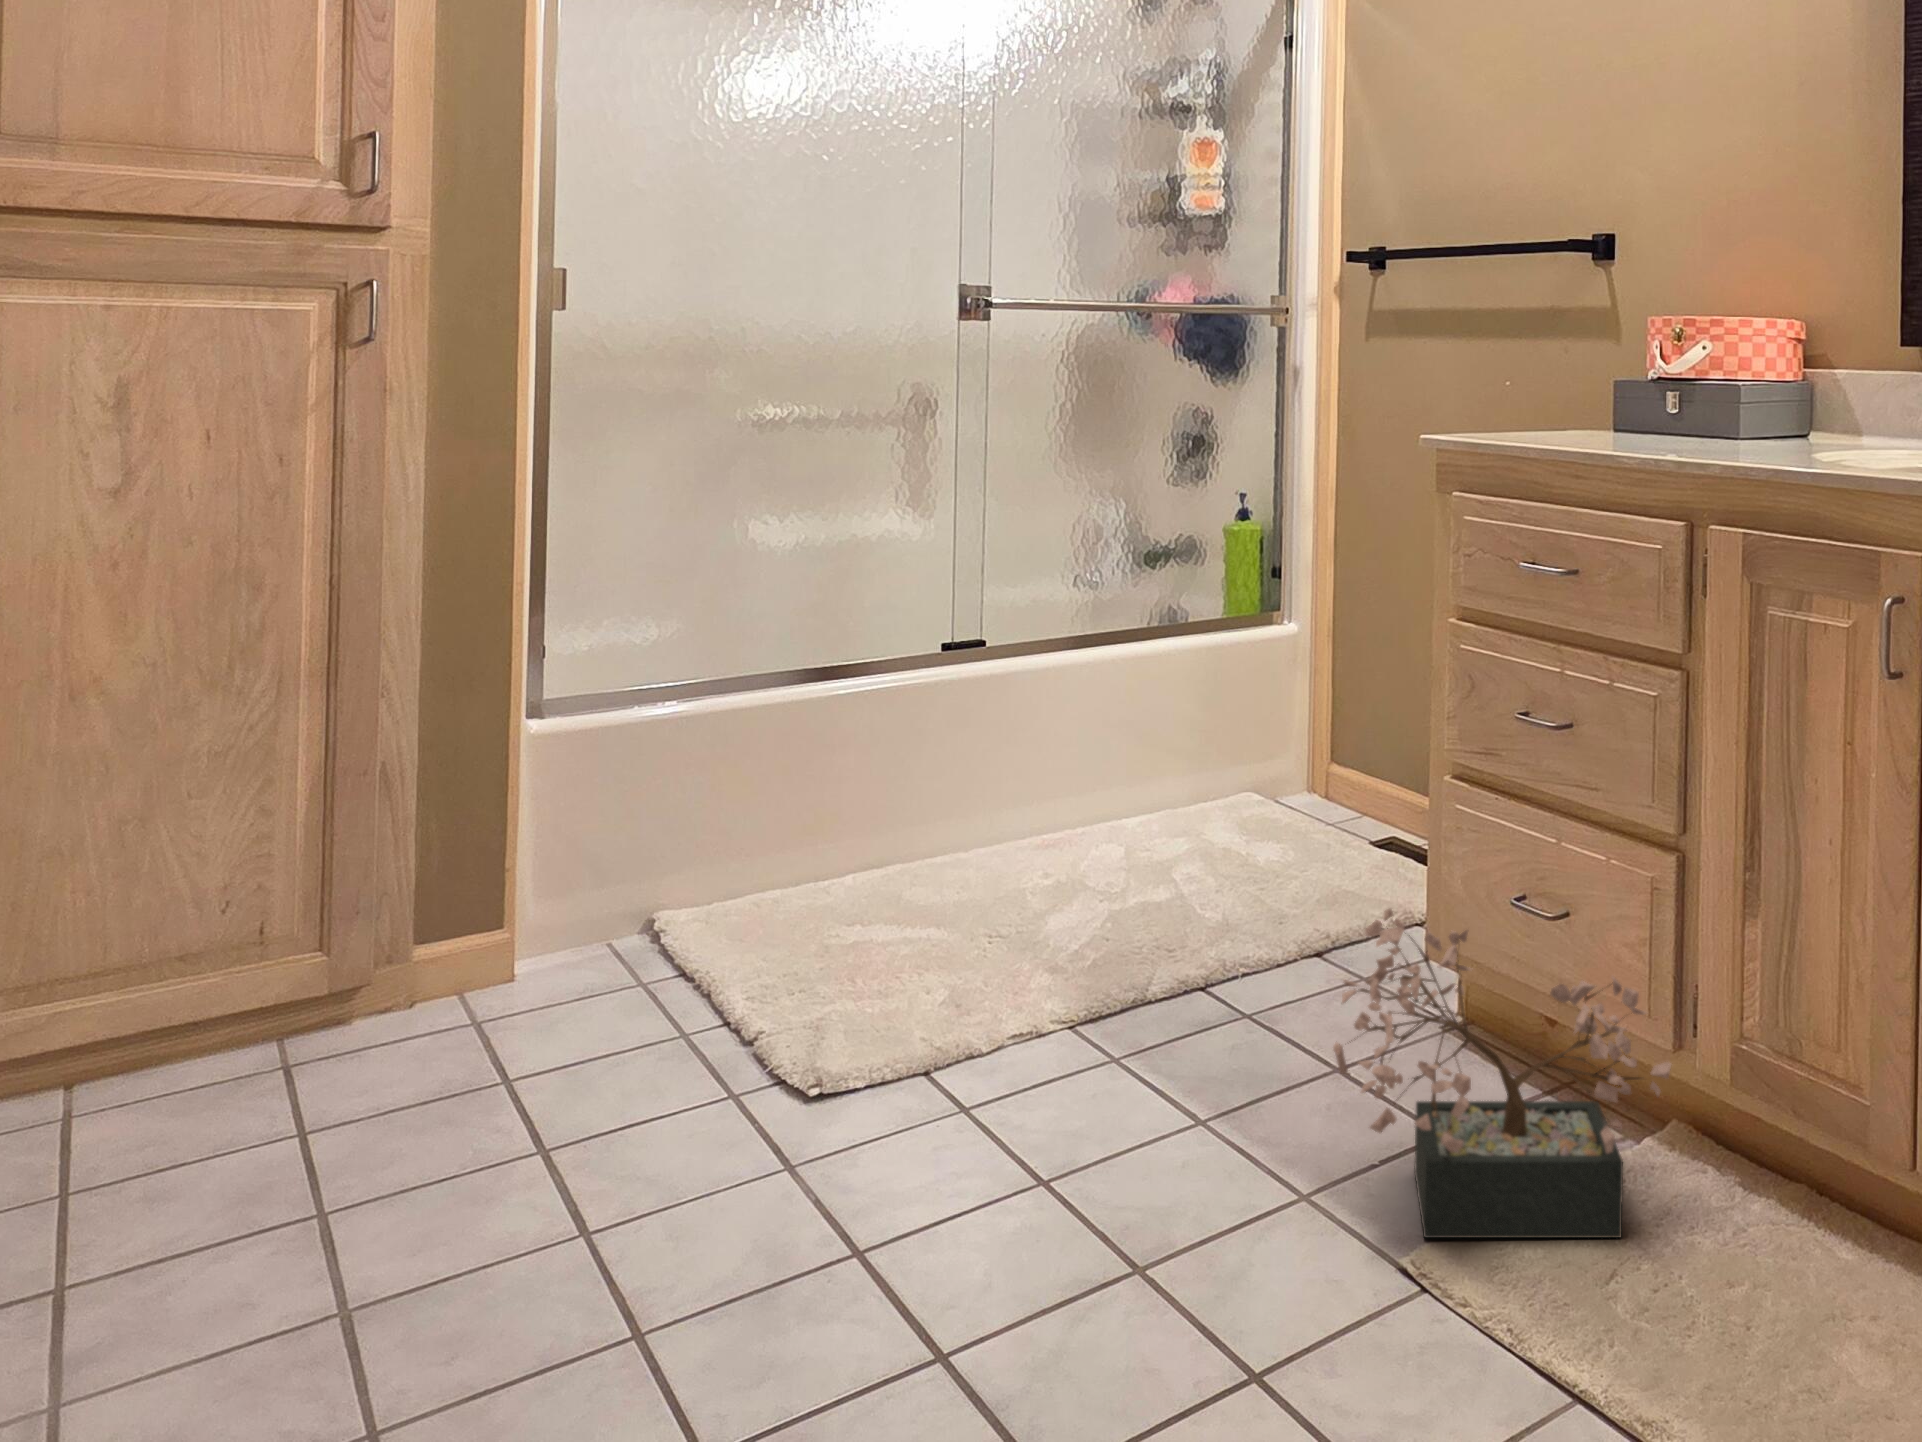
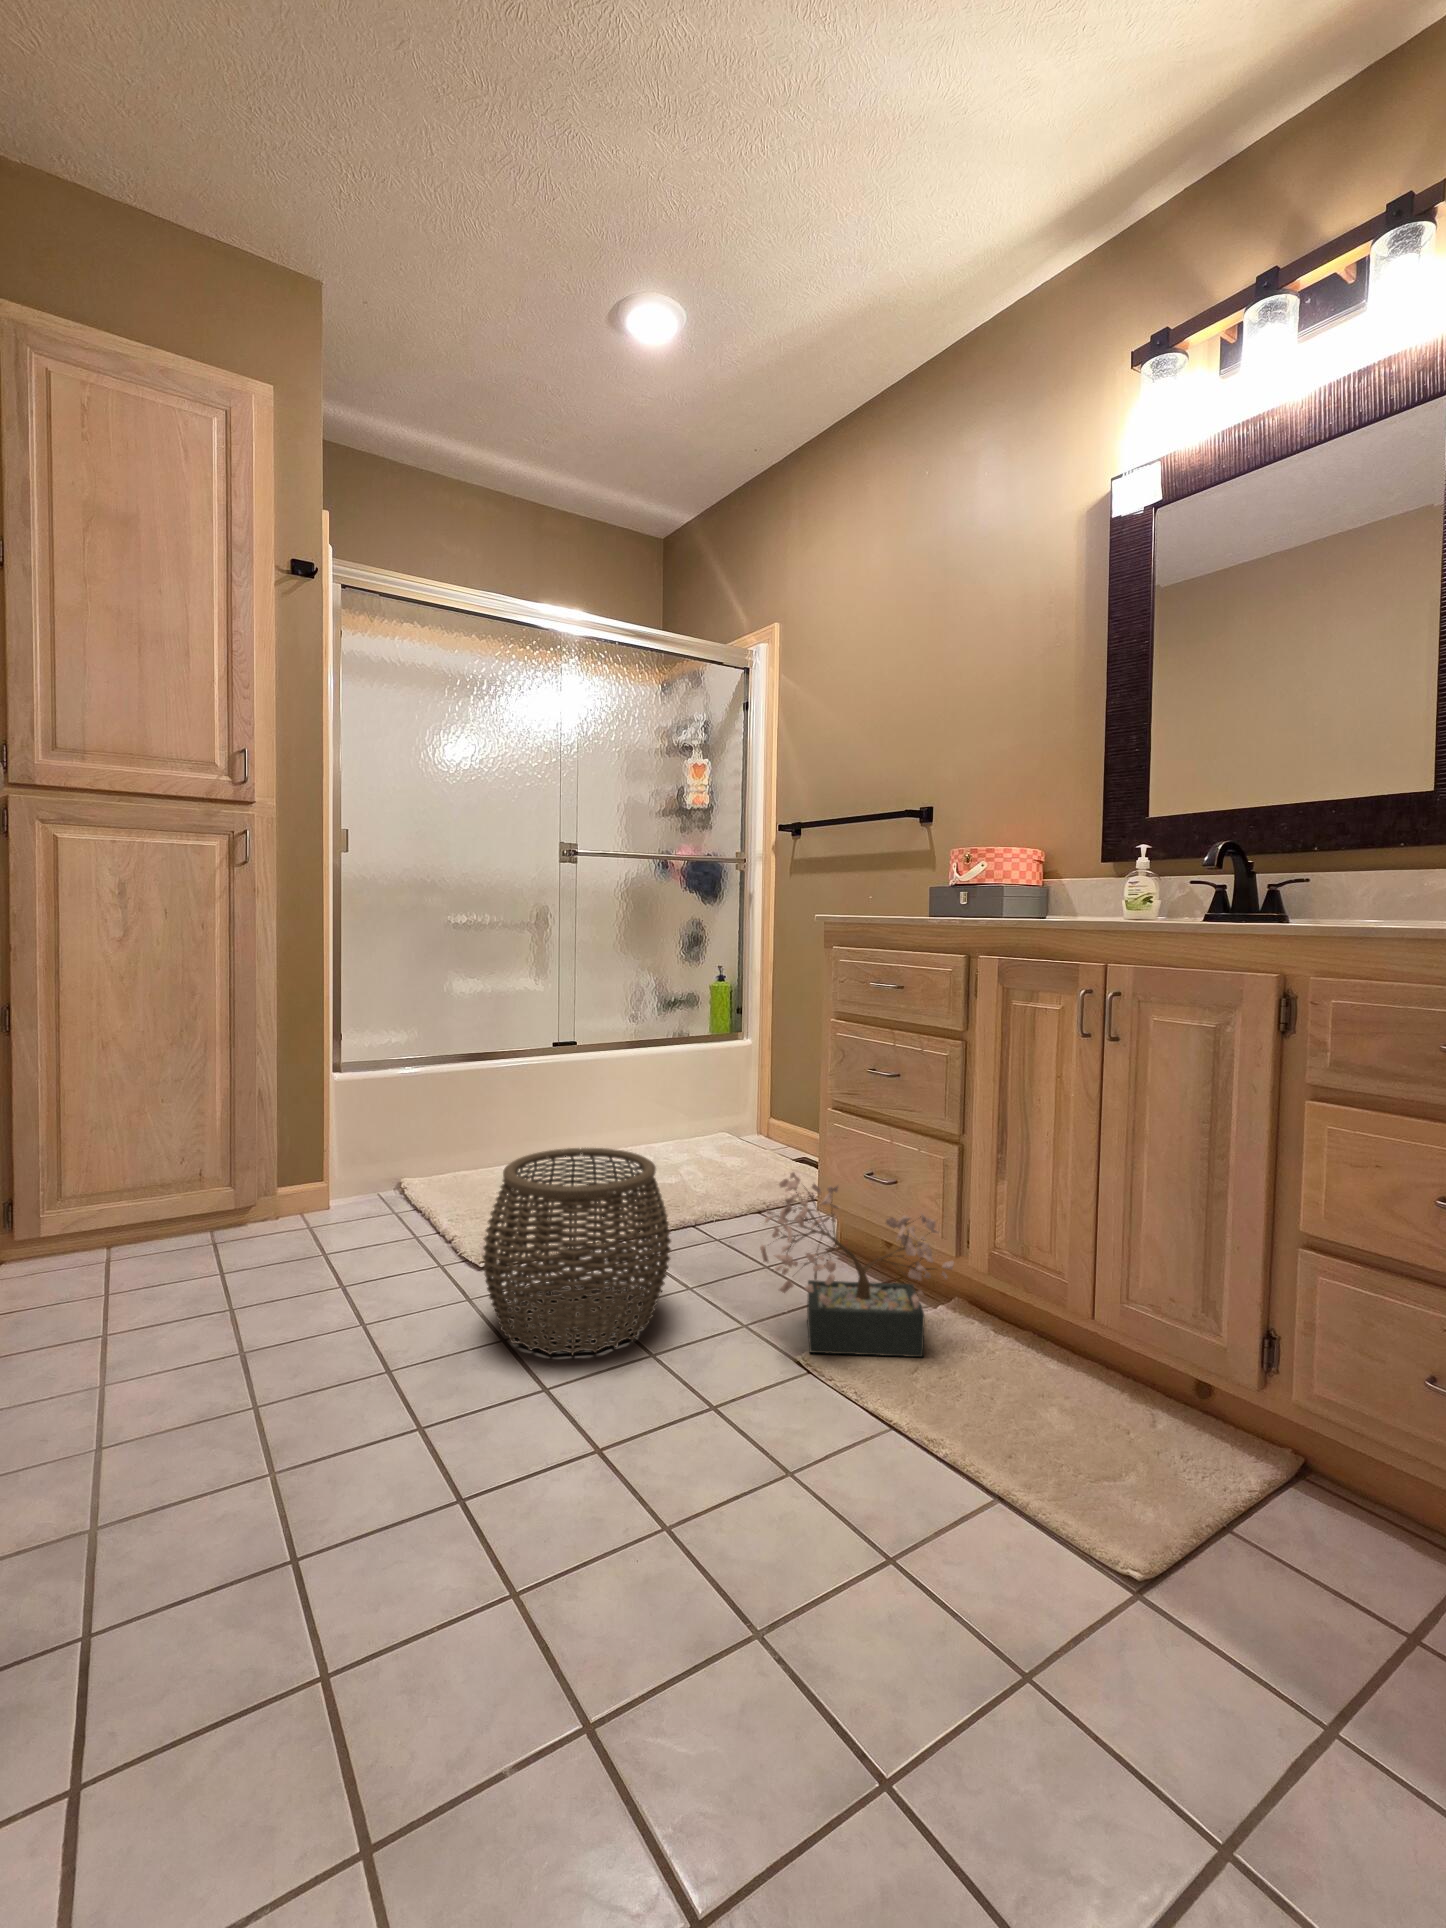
woven basket: none [833,870,1175,1265] -> present [483,1148,671,1355]

